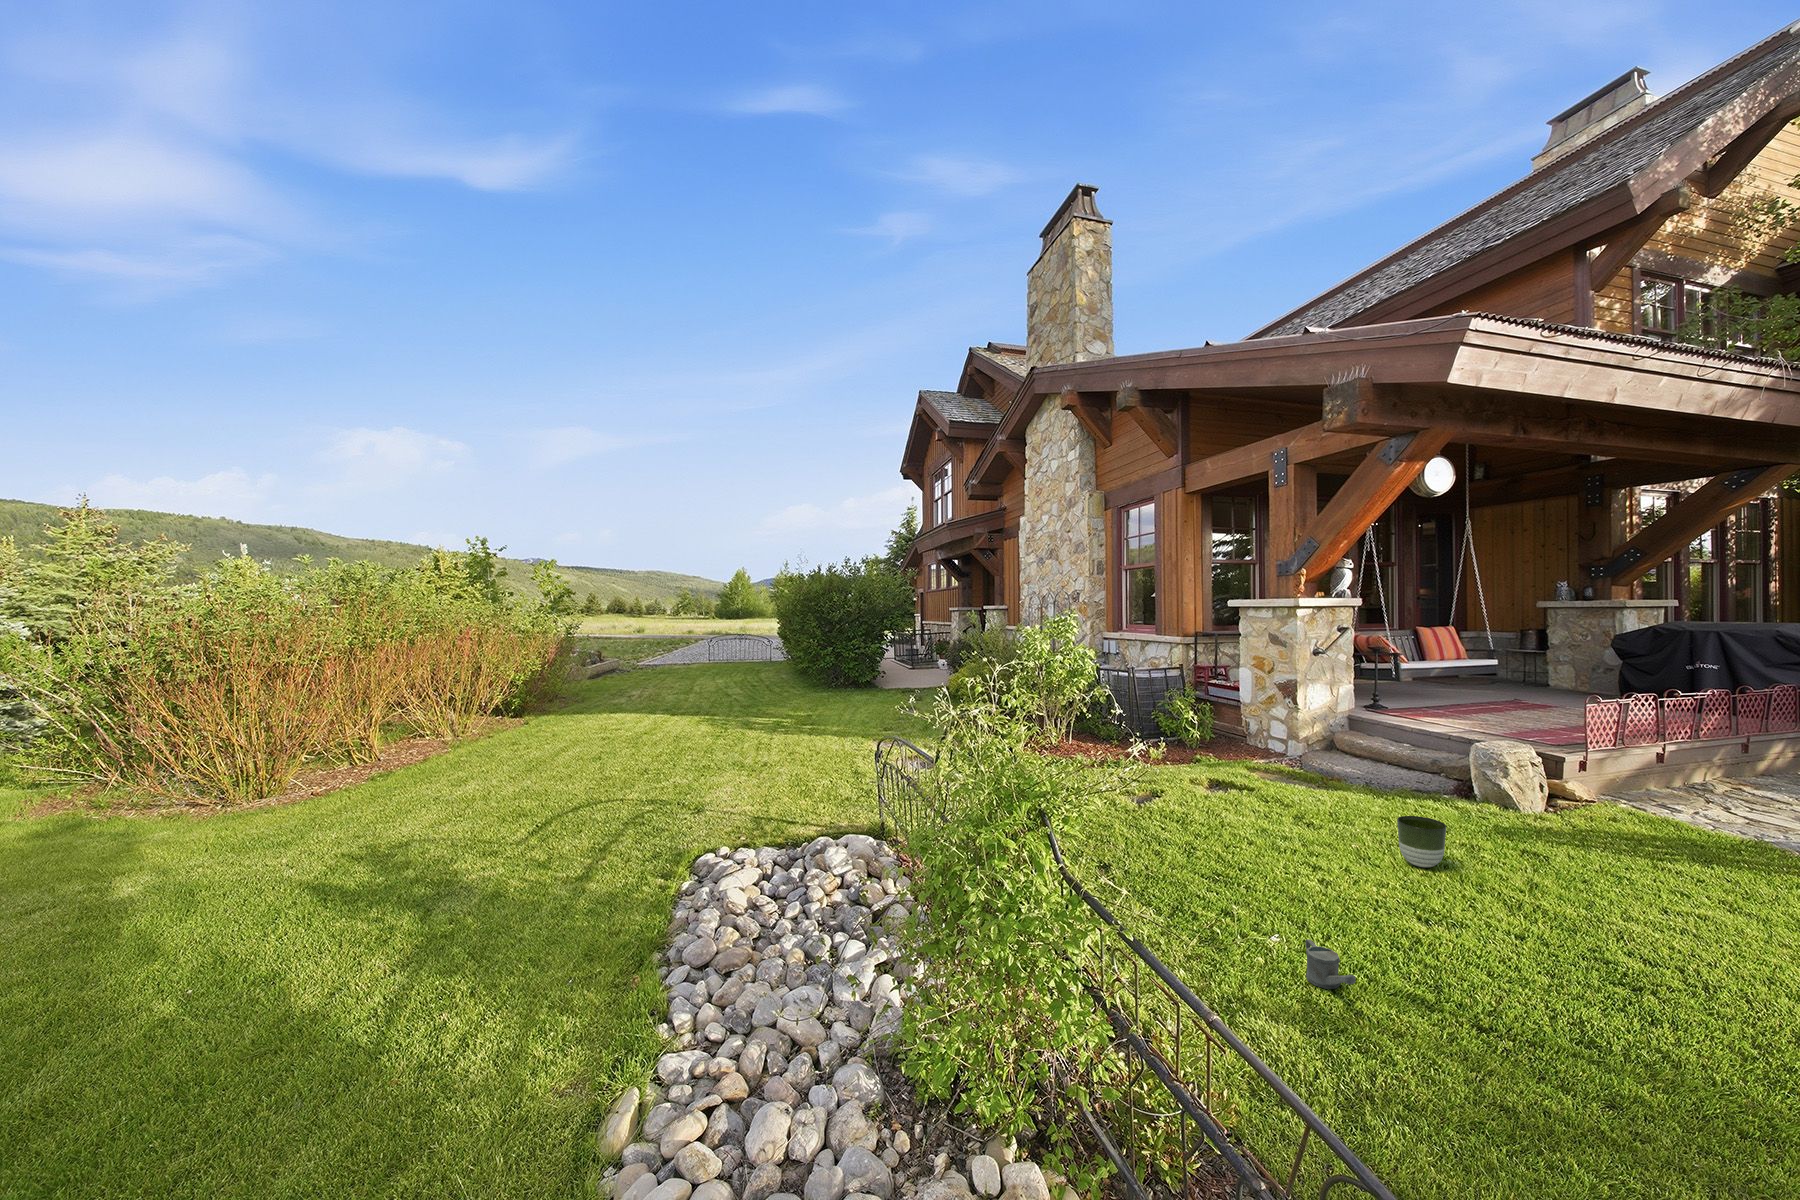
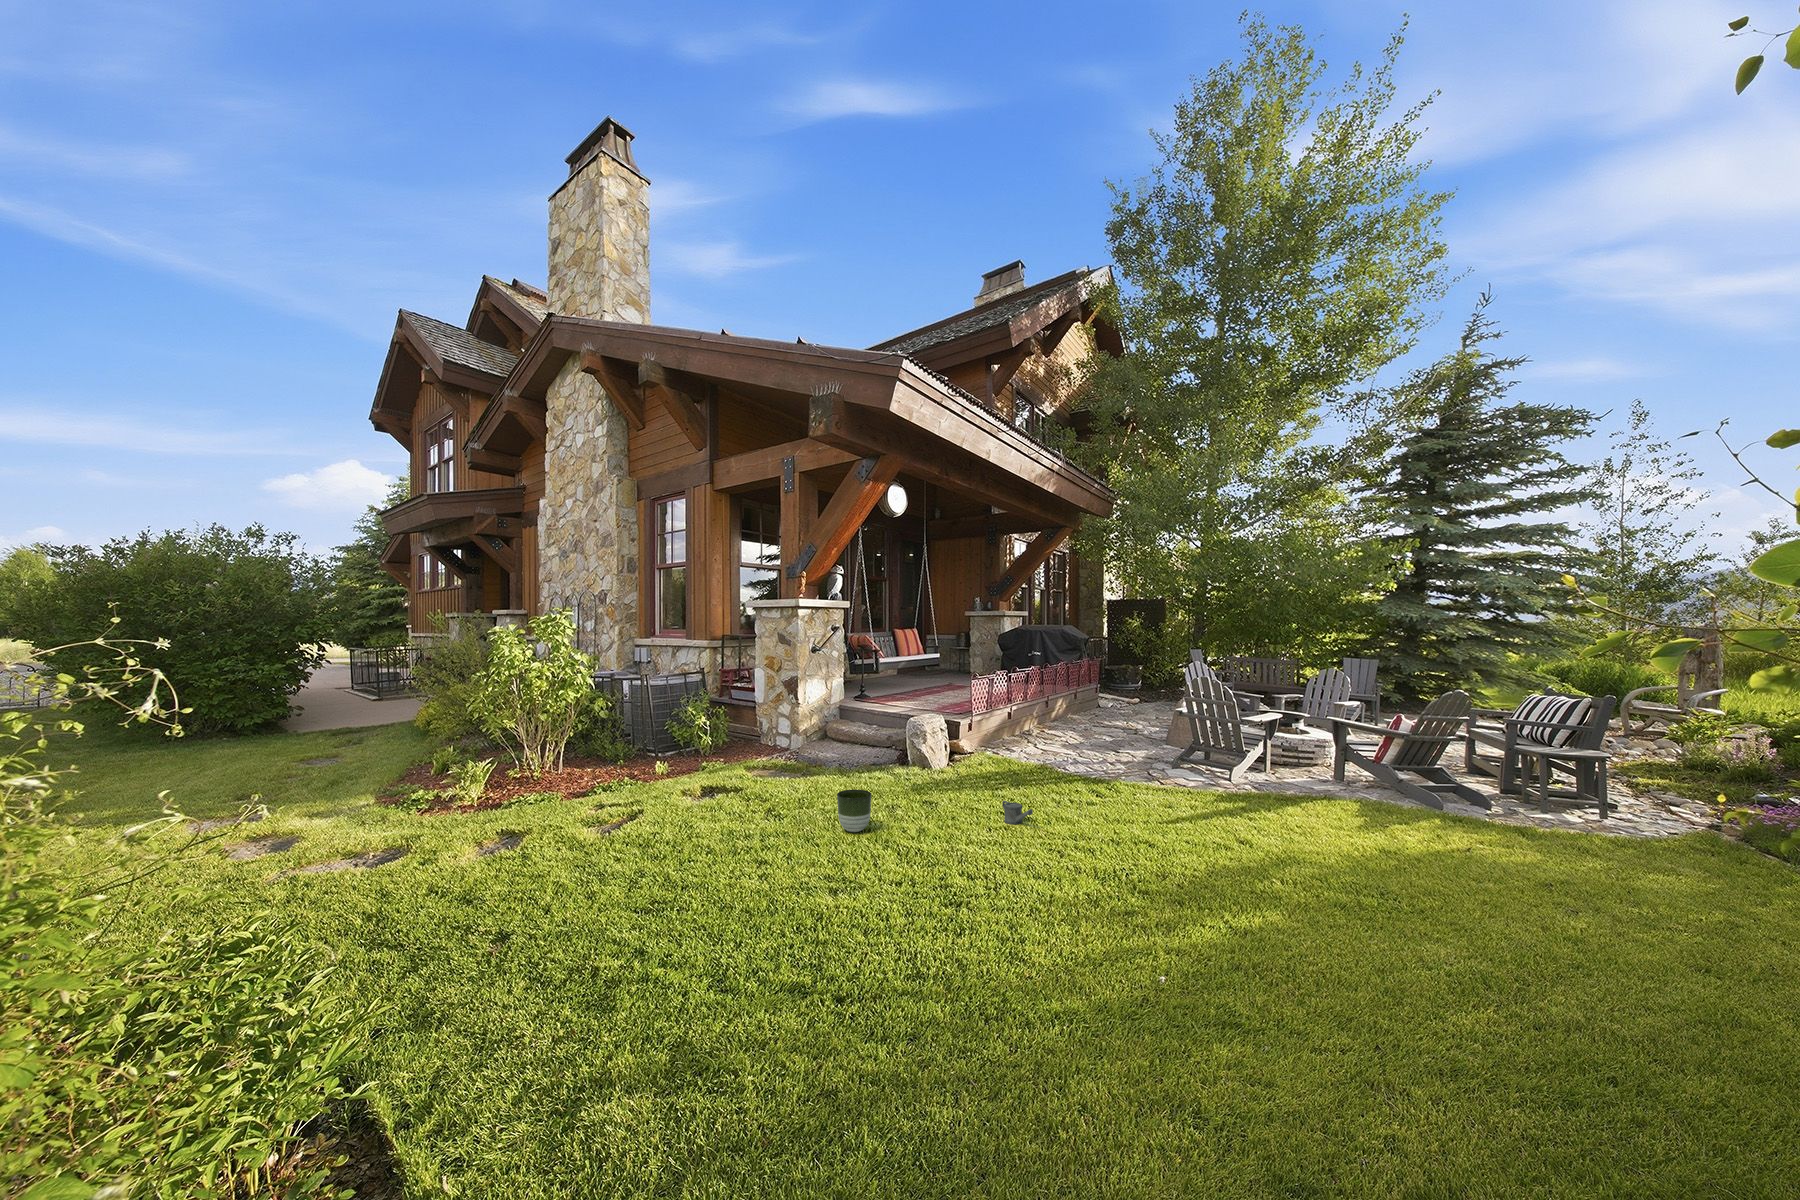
watering can: present [1306,939,1356,989] -> present [1002,801,1033,824]

